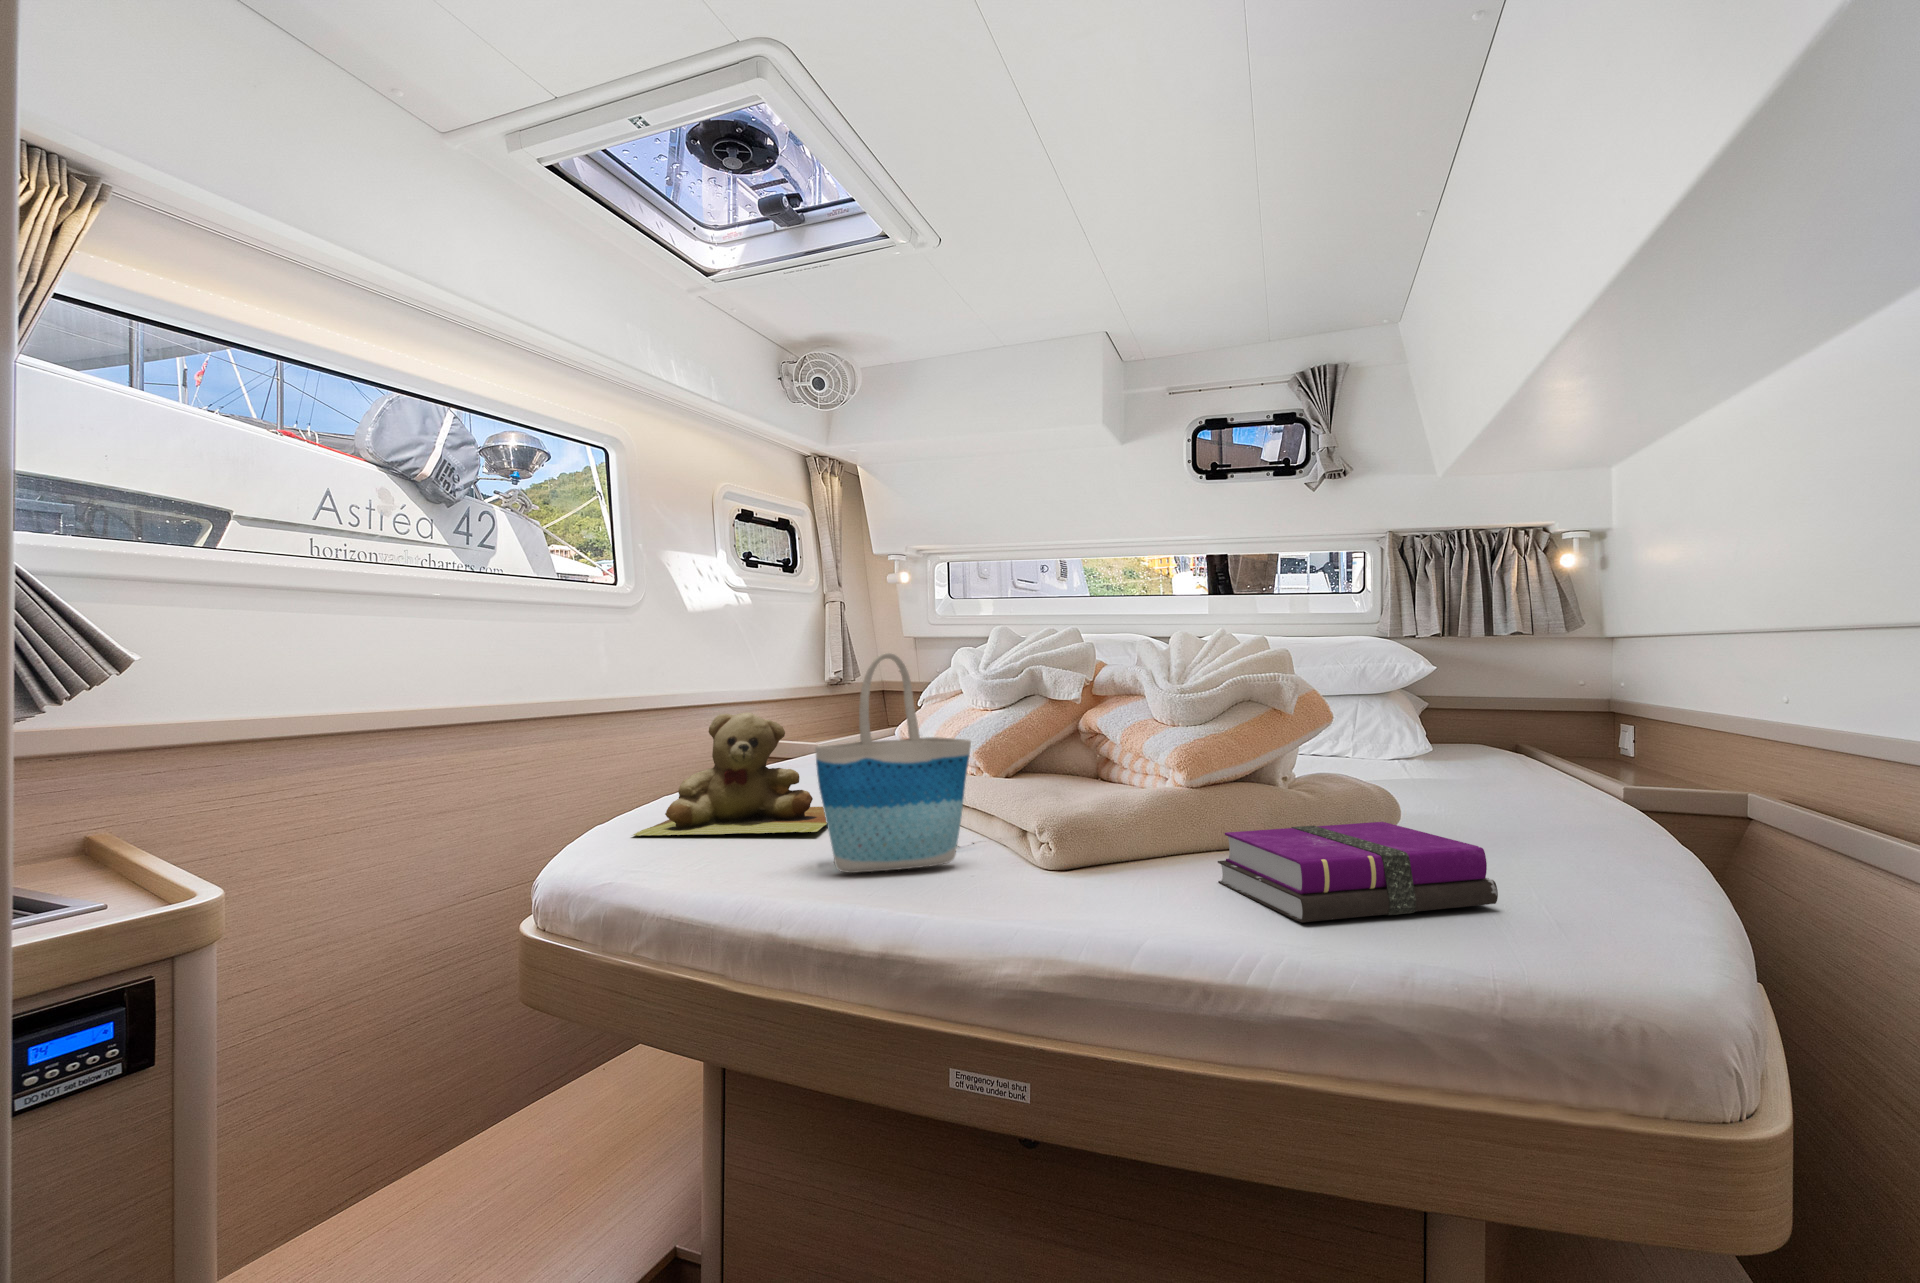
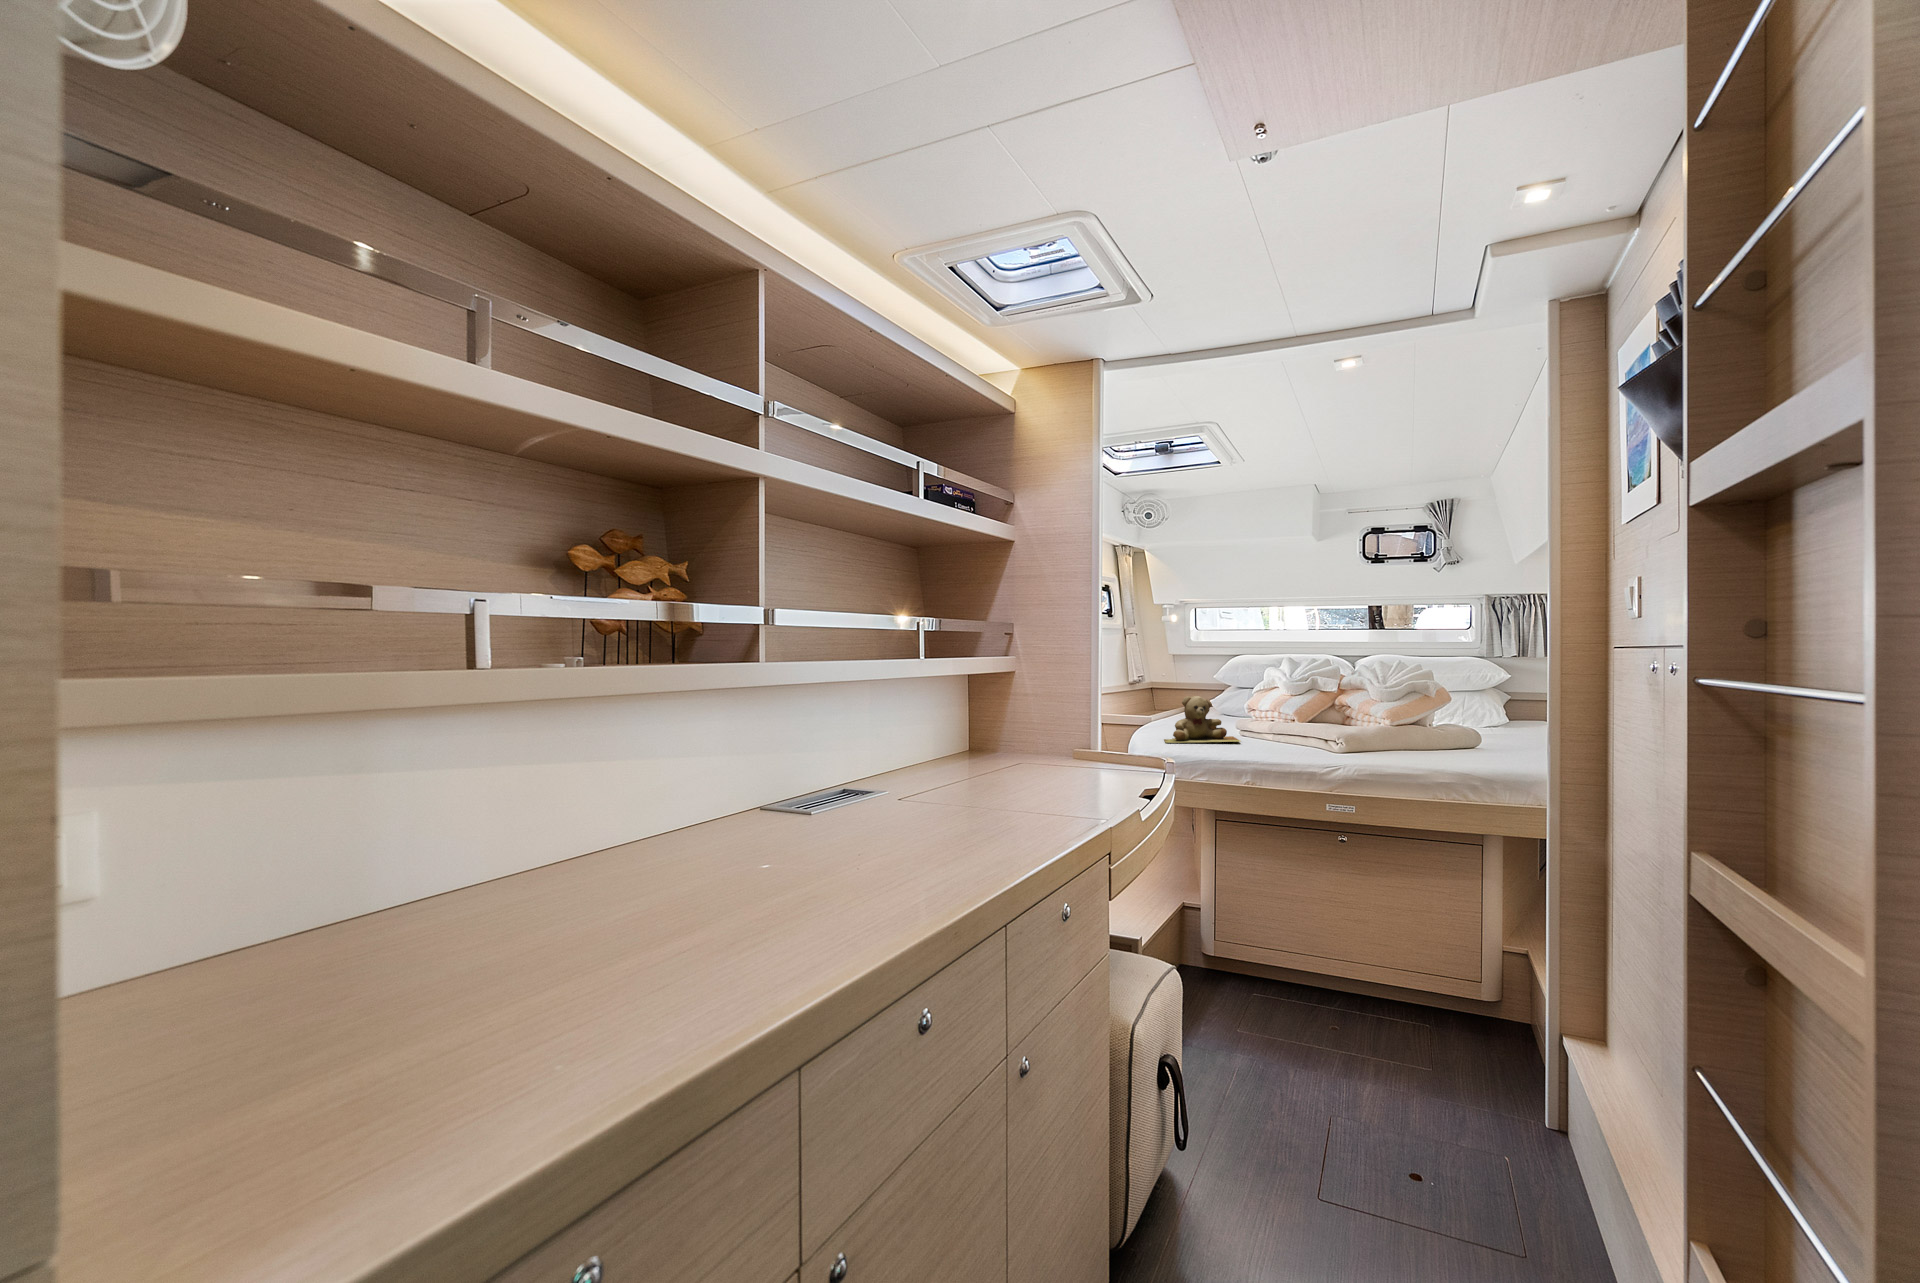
tote bag: present [815,653,971,873] -> none [1258,674,1312,752]
notebook: present [1218,822,1498,922] -> none [1411,735,1510,760]

